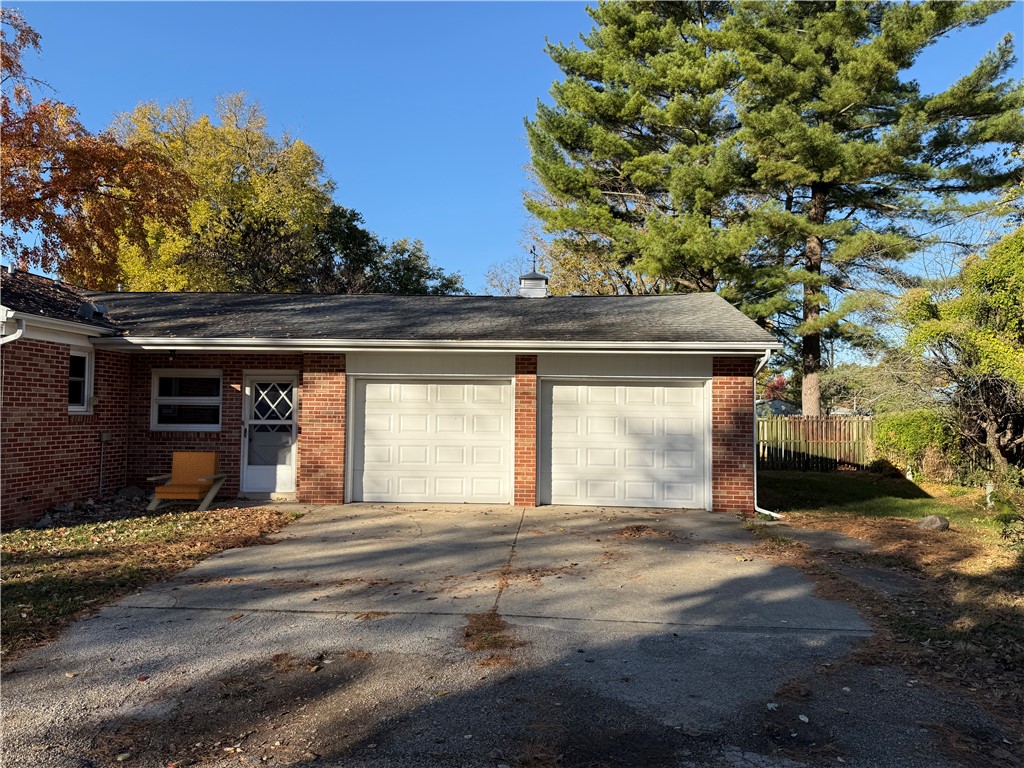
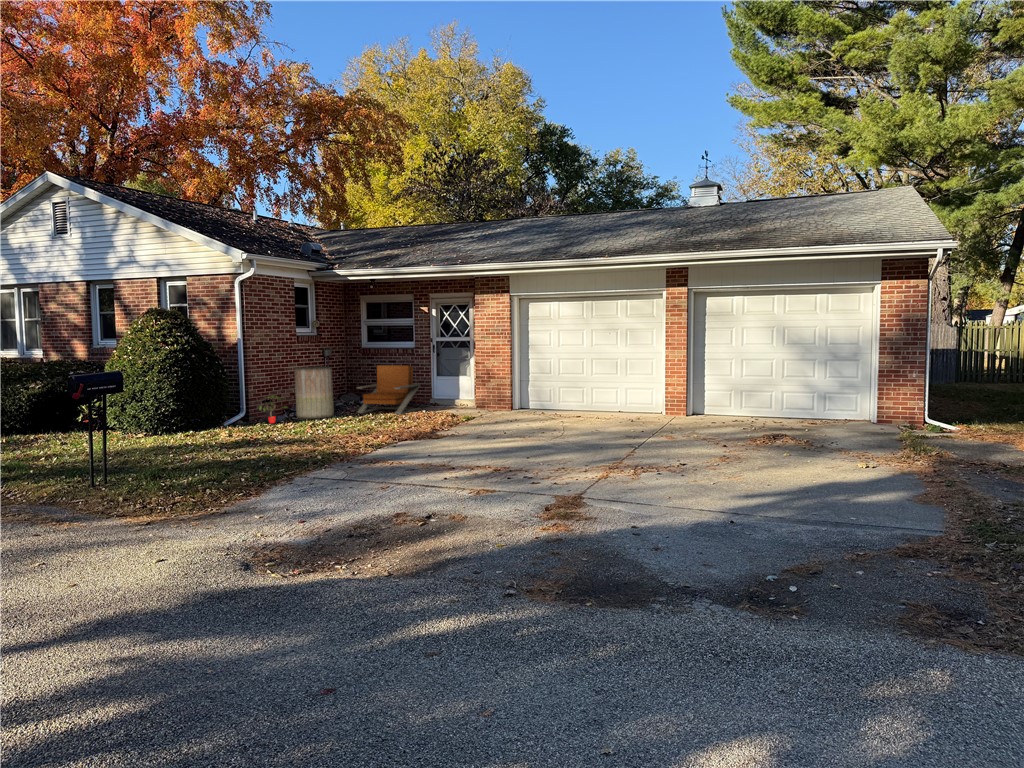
trash can: none [64,453,117,519] -> present [294,366,334,419]
potted plant: none [11,490,58,527] -> present [259,395,287,423]

